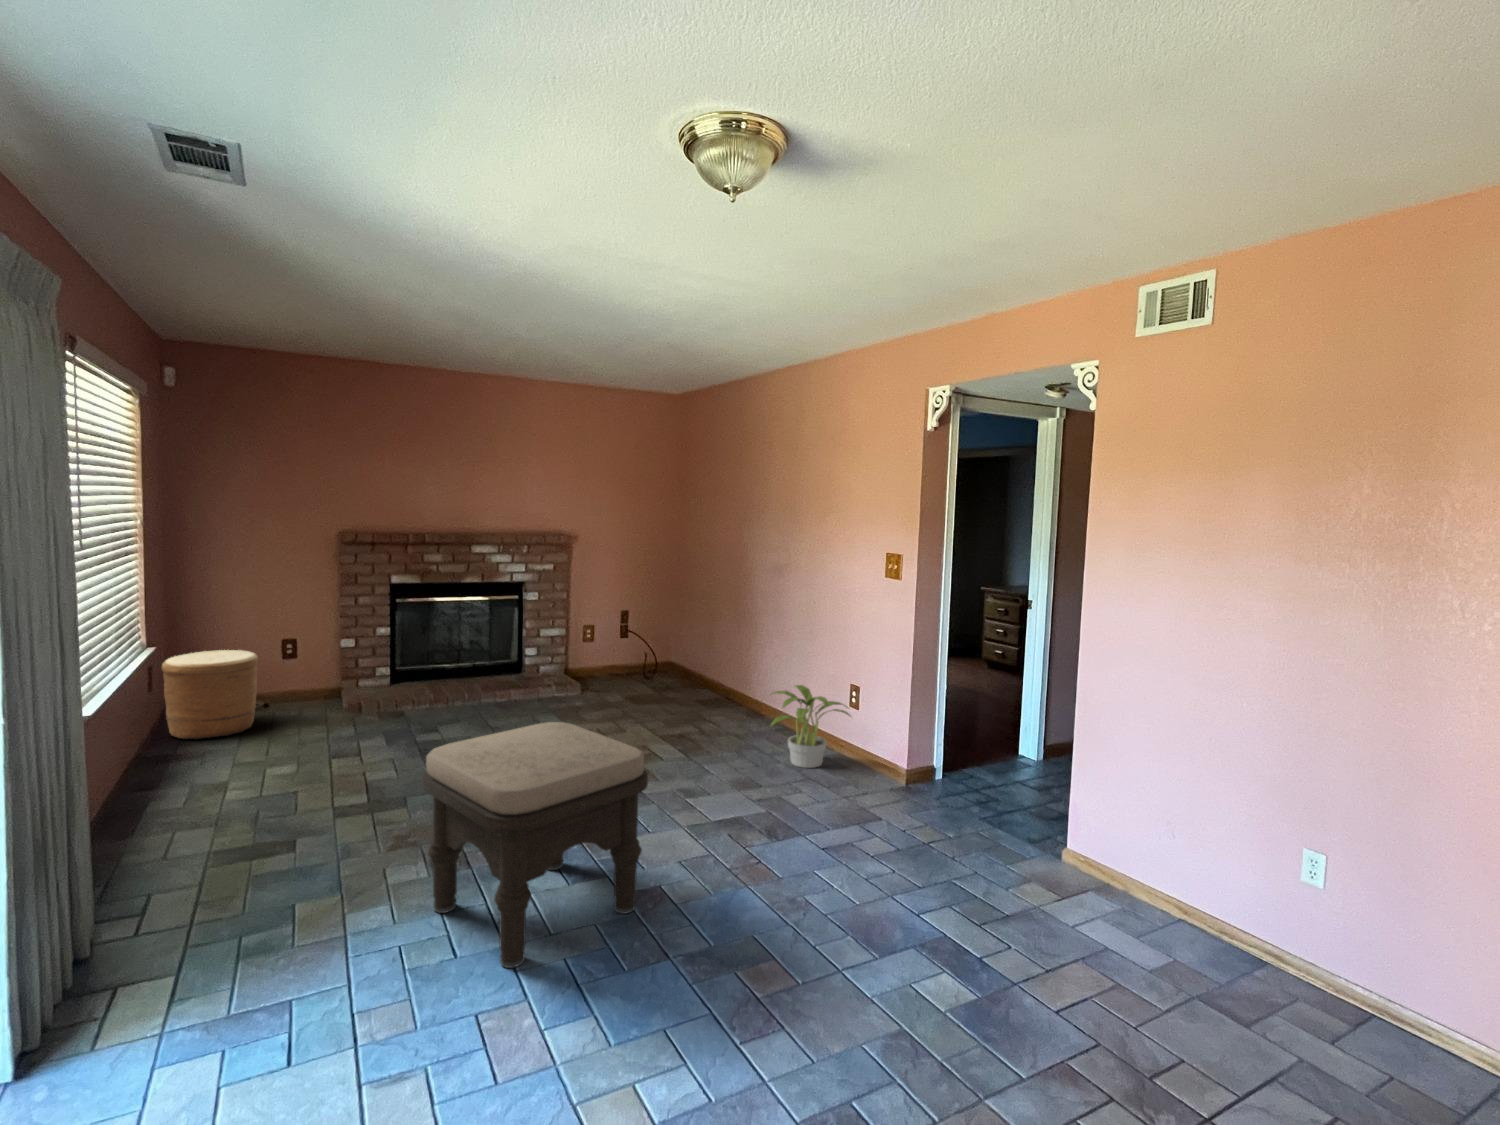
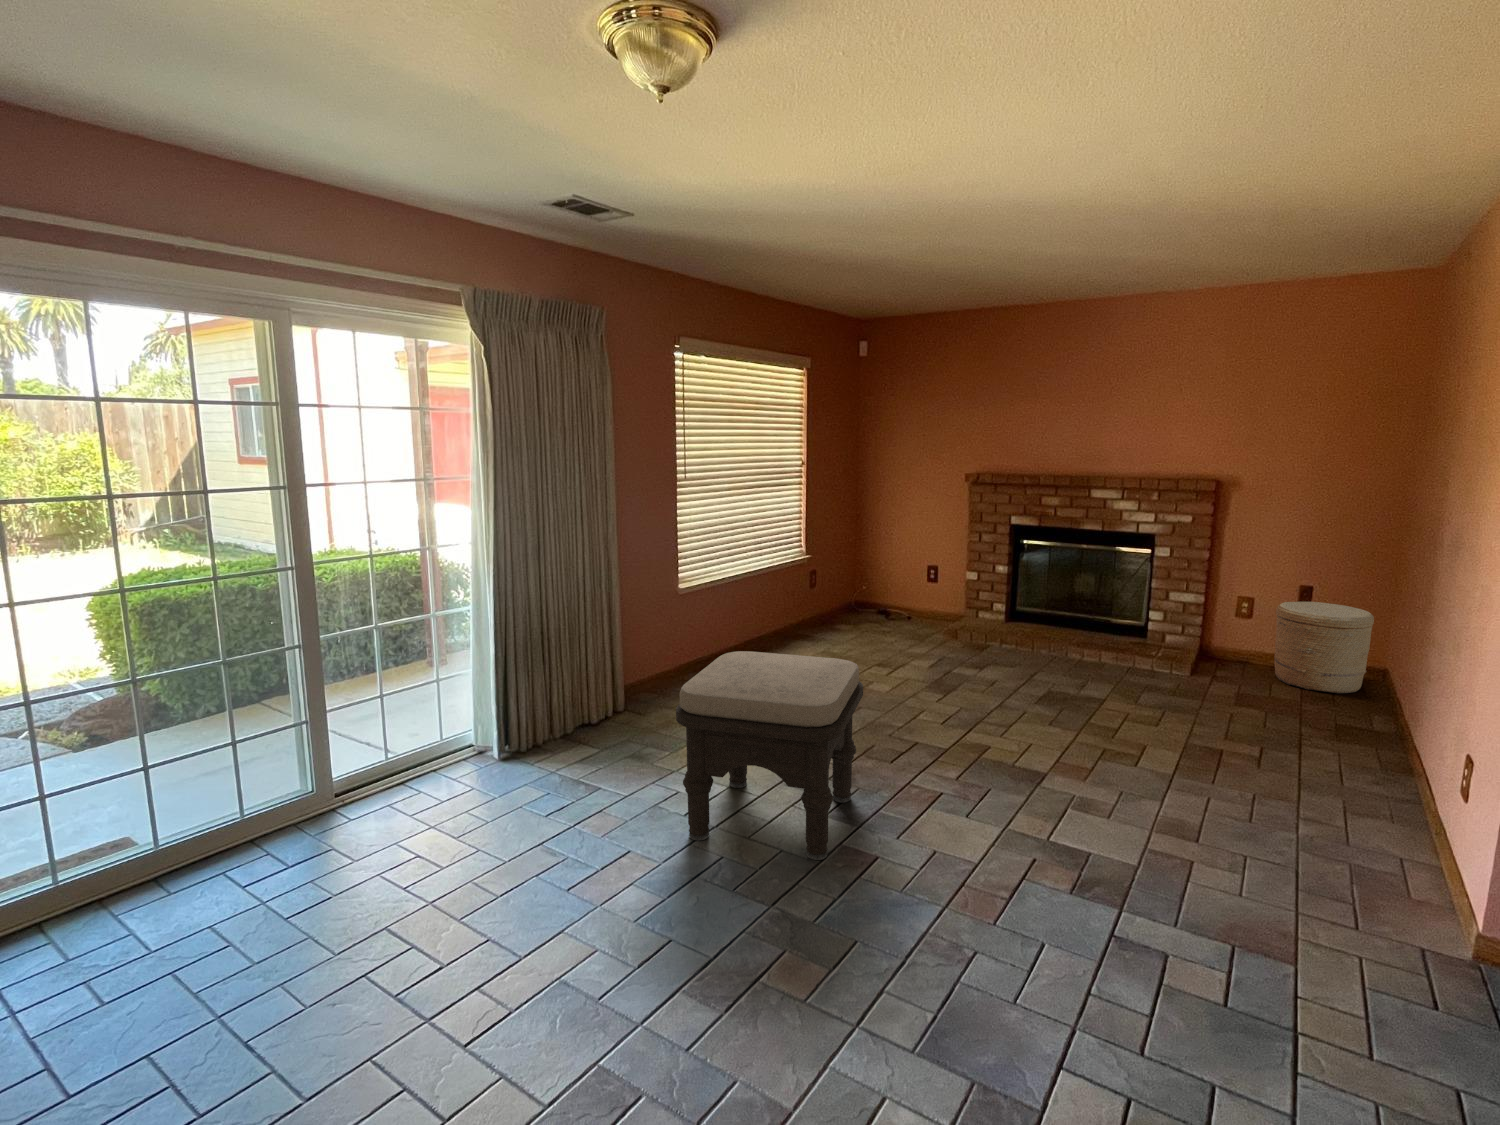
woven basket: present [162,650,258,739] -> present [1274,602,1374,693]
potted plant: present [771,685,850,768] -> none [1258,730,1447,872]

